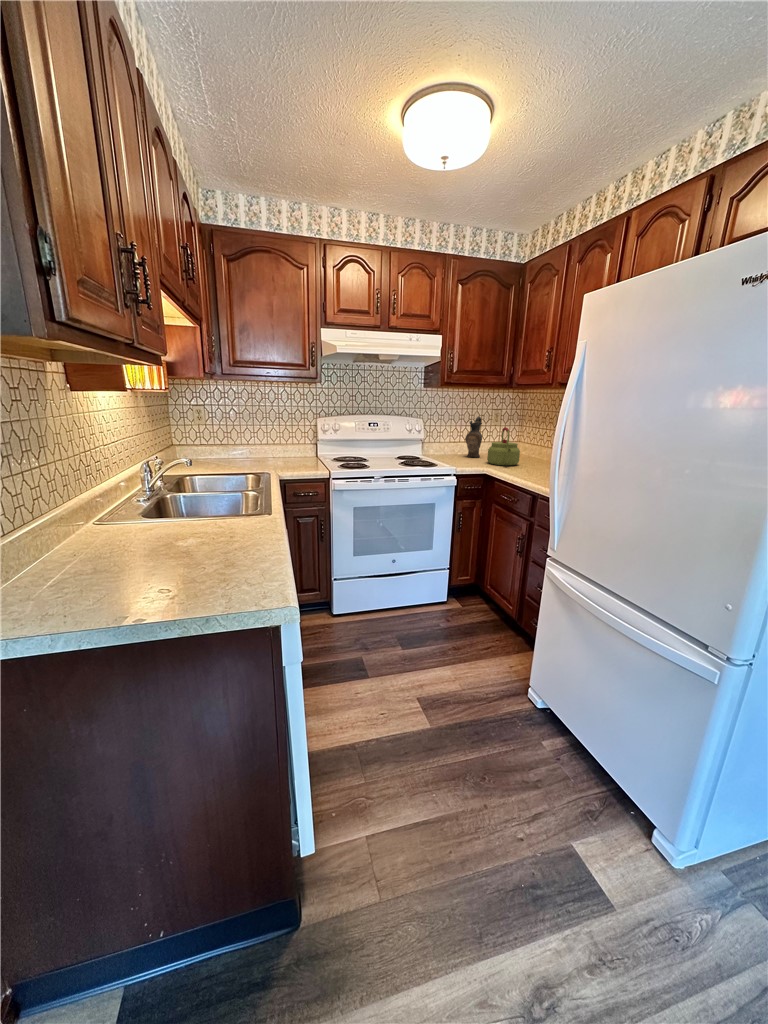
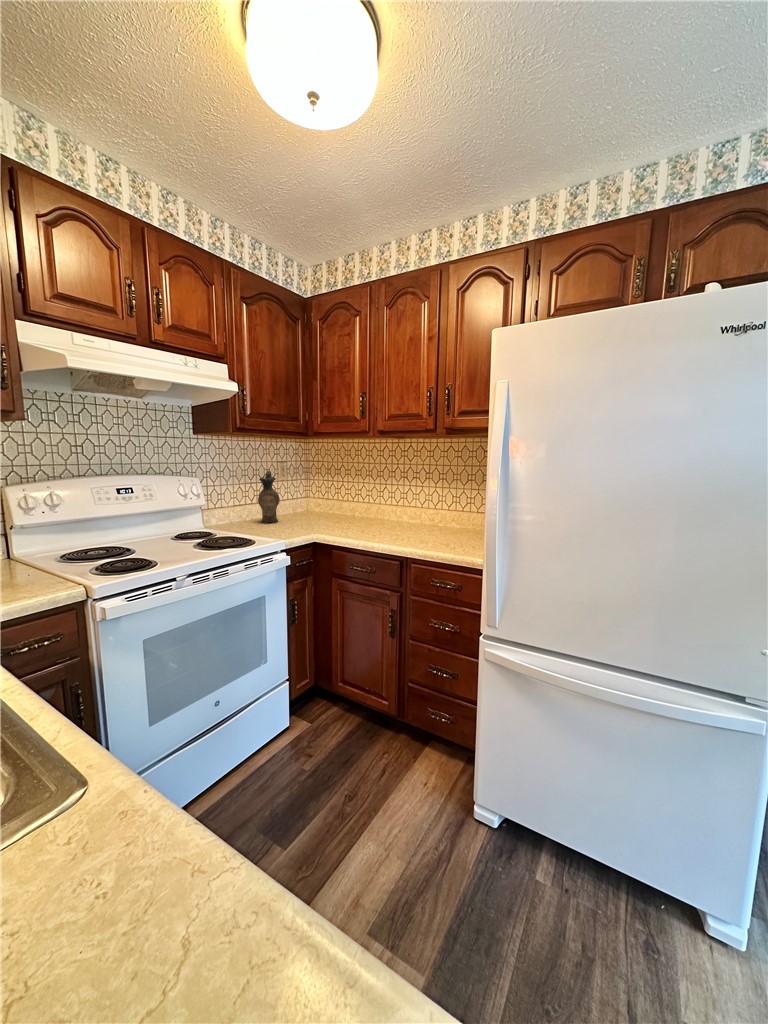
kettle: present [487,427,520,466] -> none [298,482,336,529]

